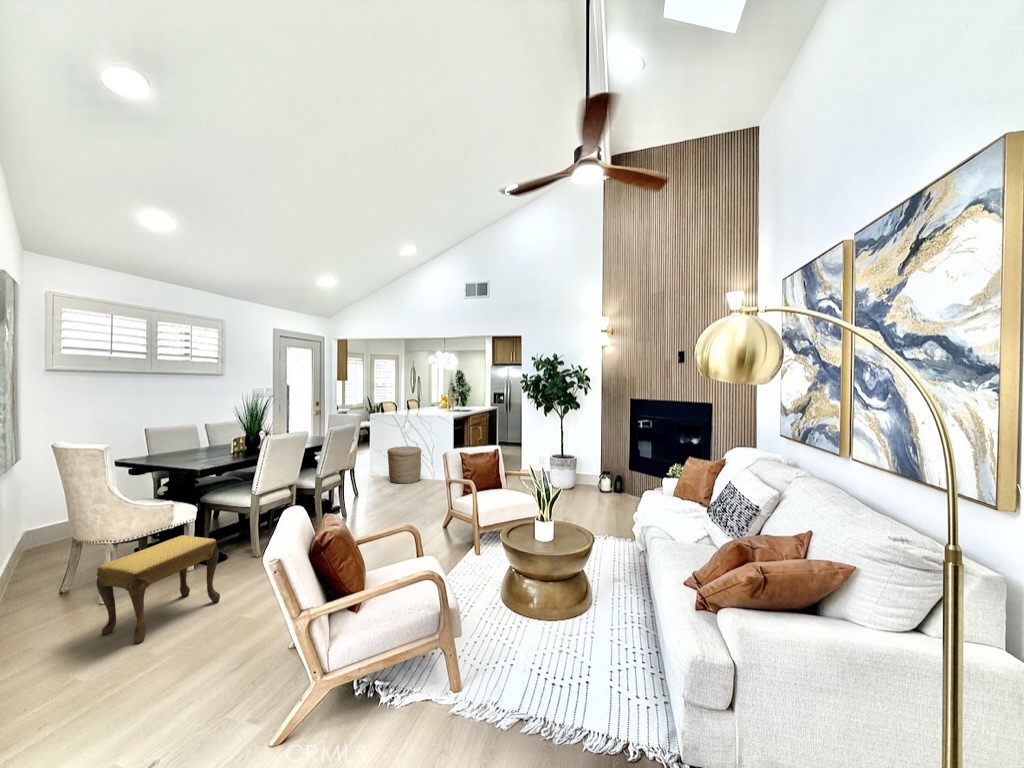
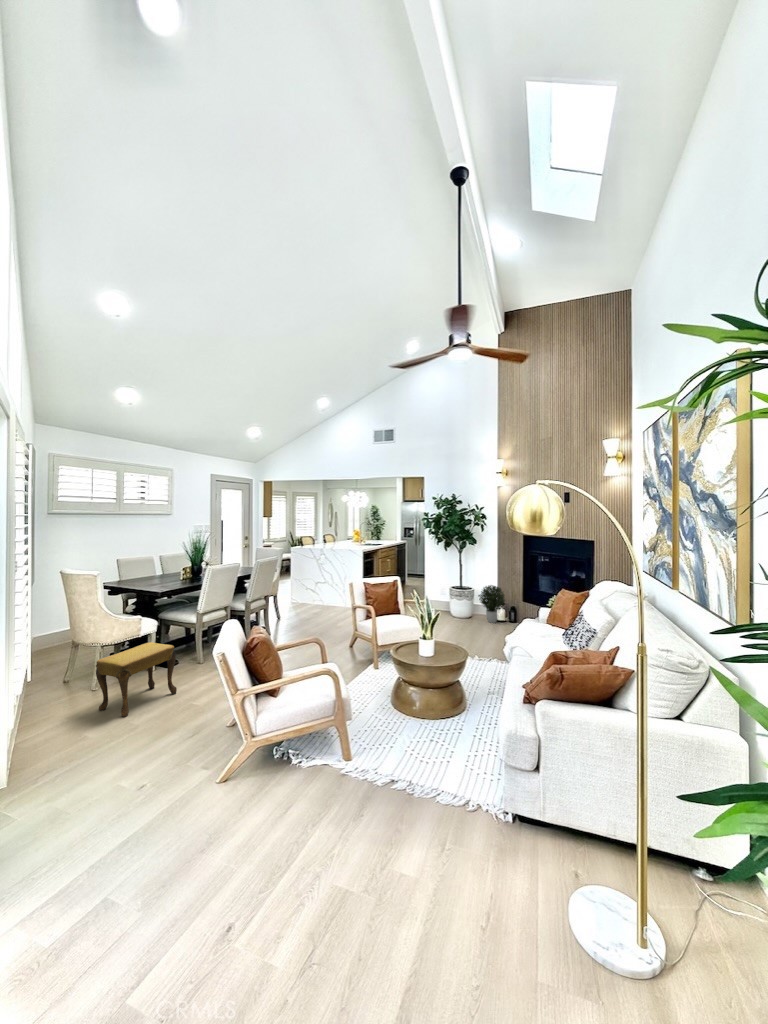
woven basket: present [387,446,422,484] -> none [305,577,335,610]
potted plant: none [581,452,611,494] -> present [478,585,505,623]

